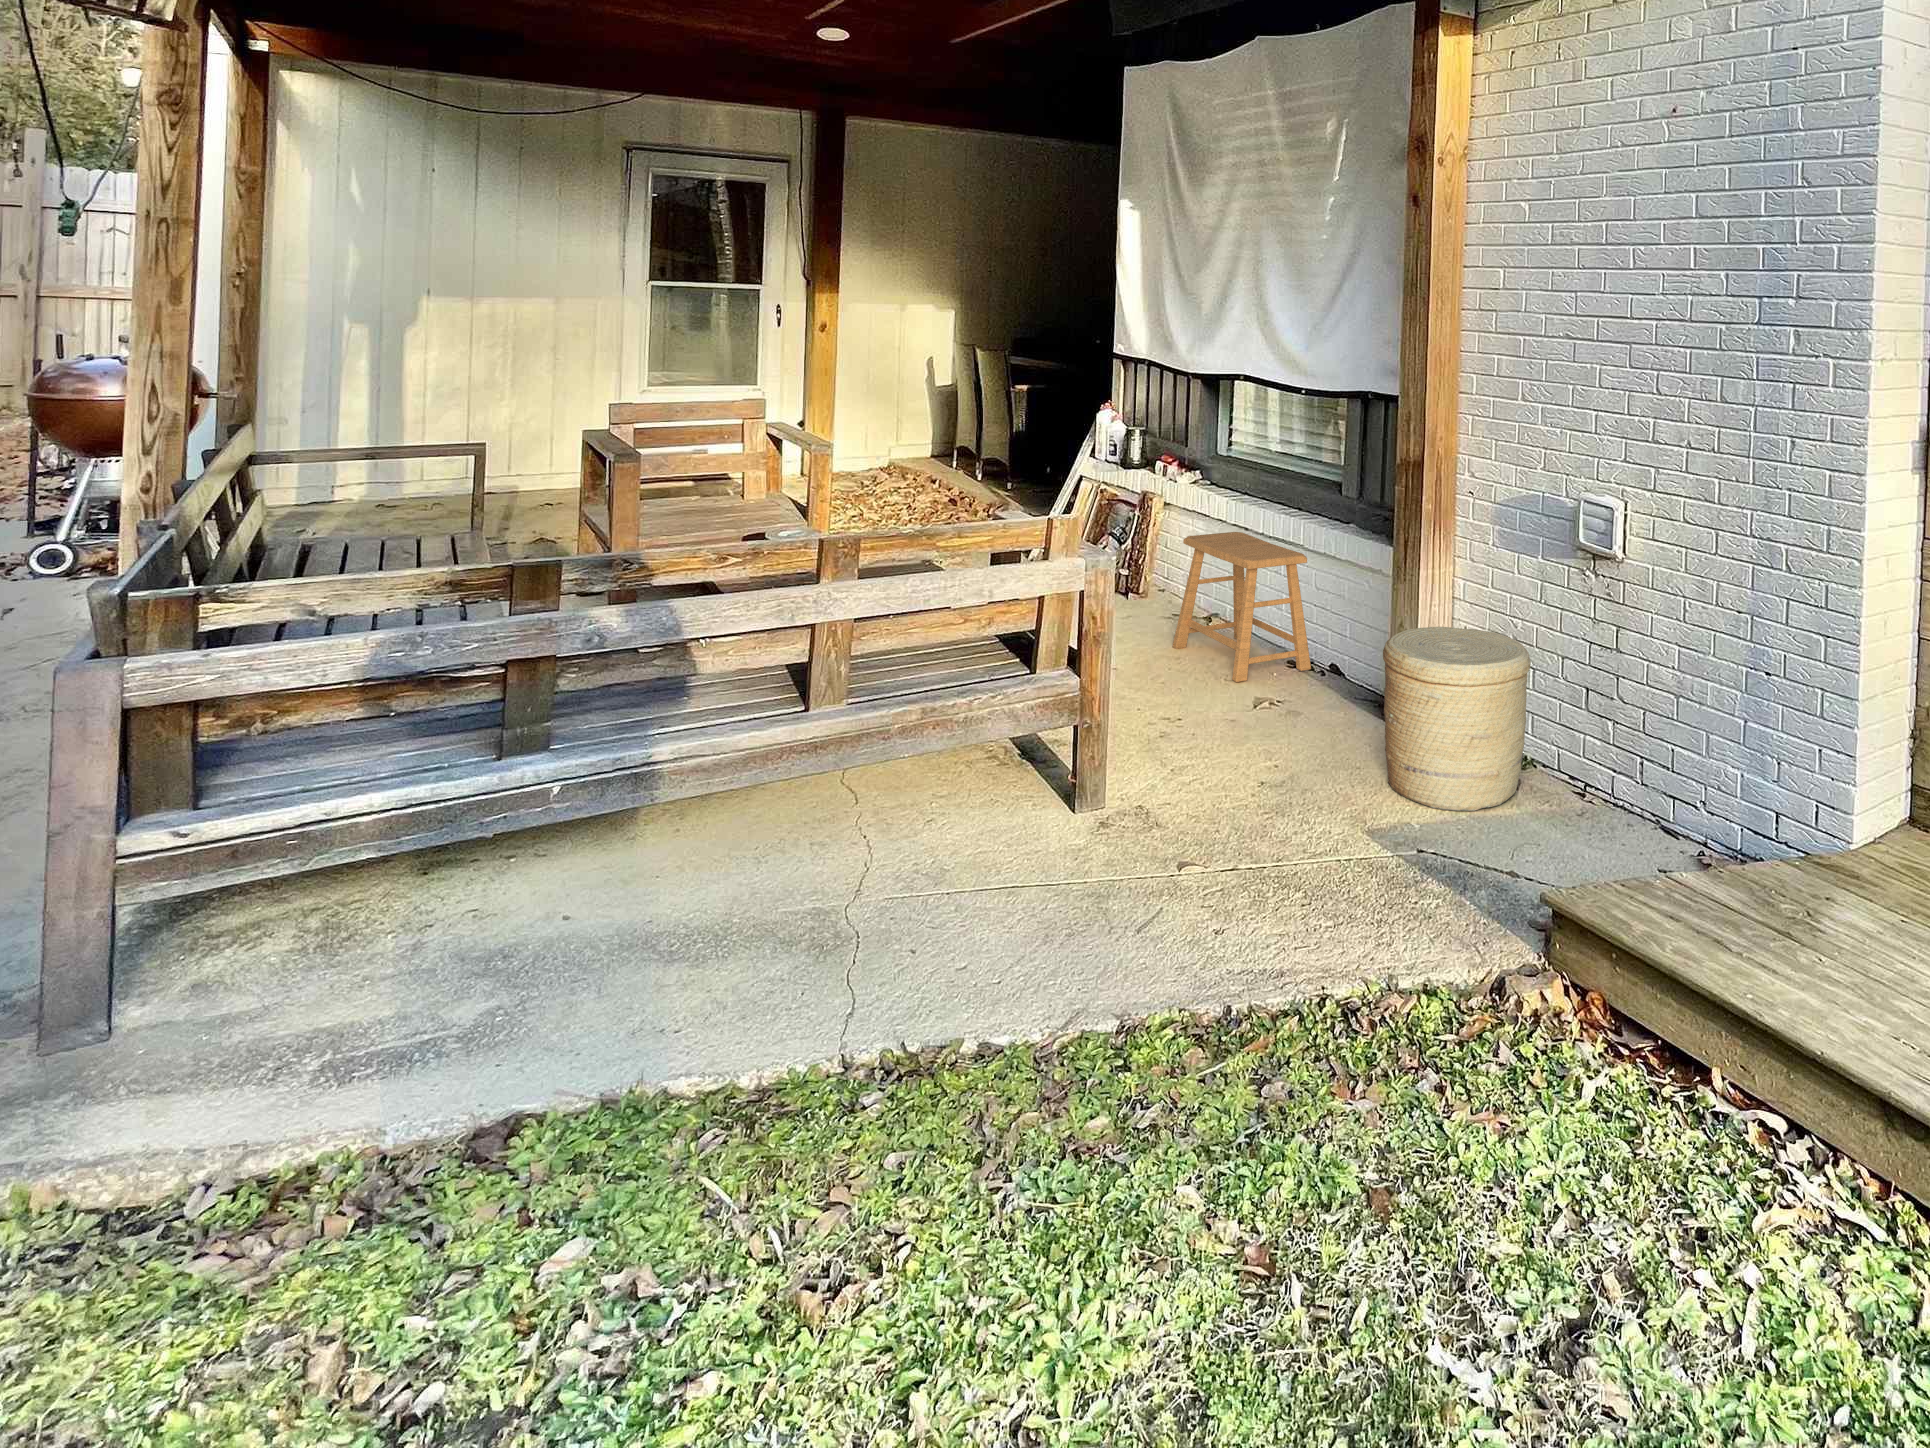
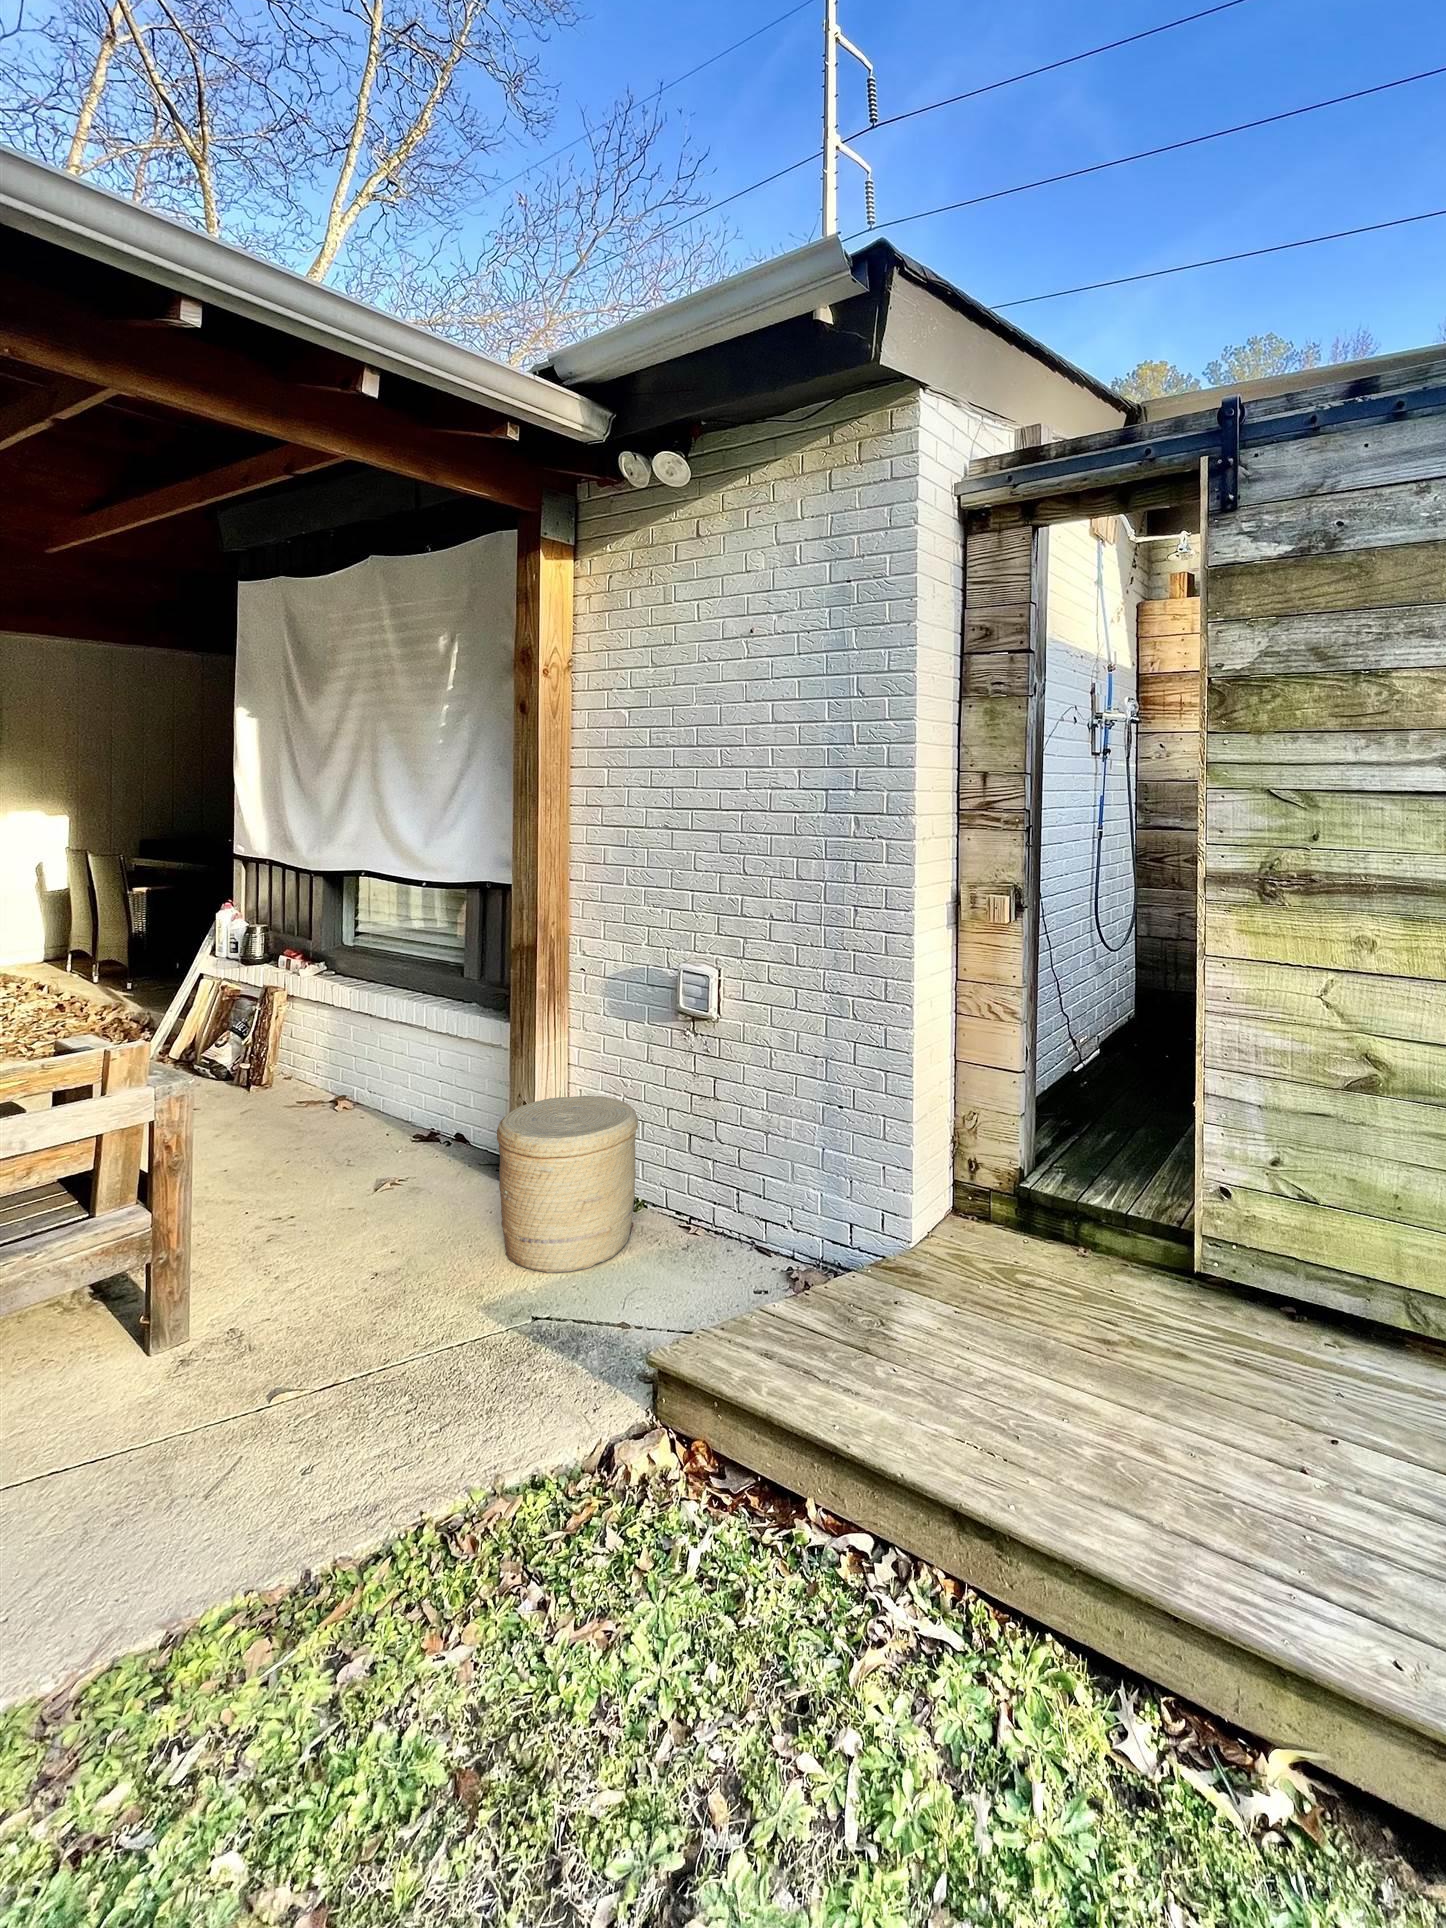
stool: present [1172,532,1311,682] -> none [290,1021,435,1169]

